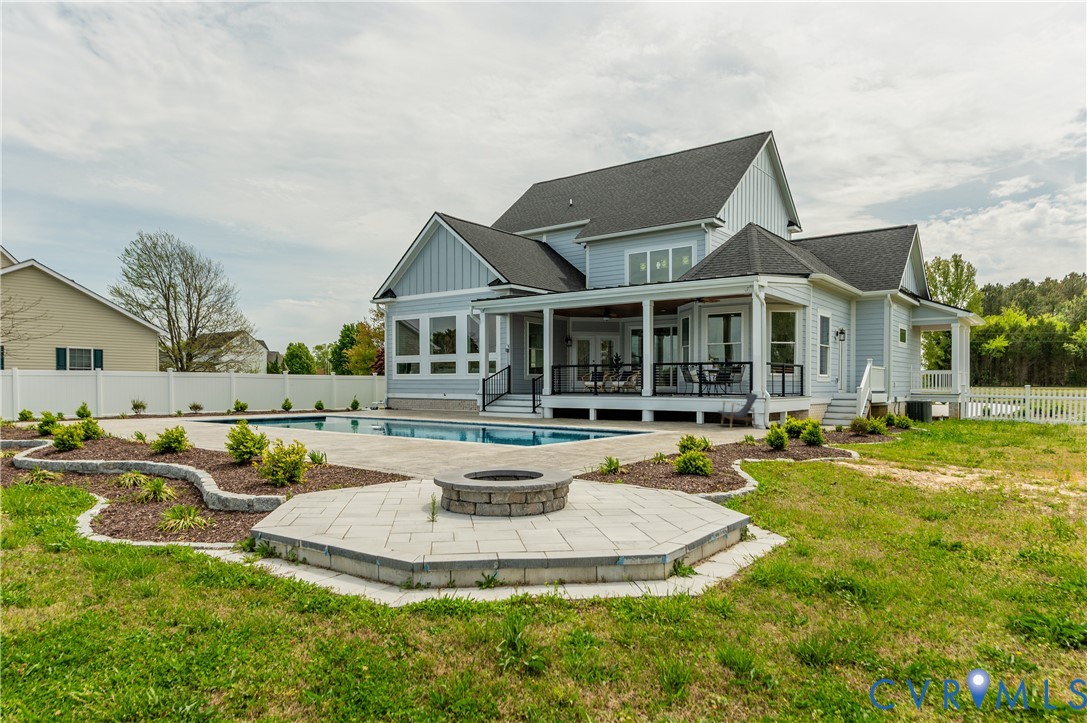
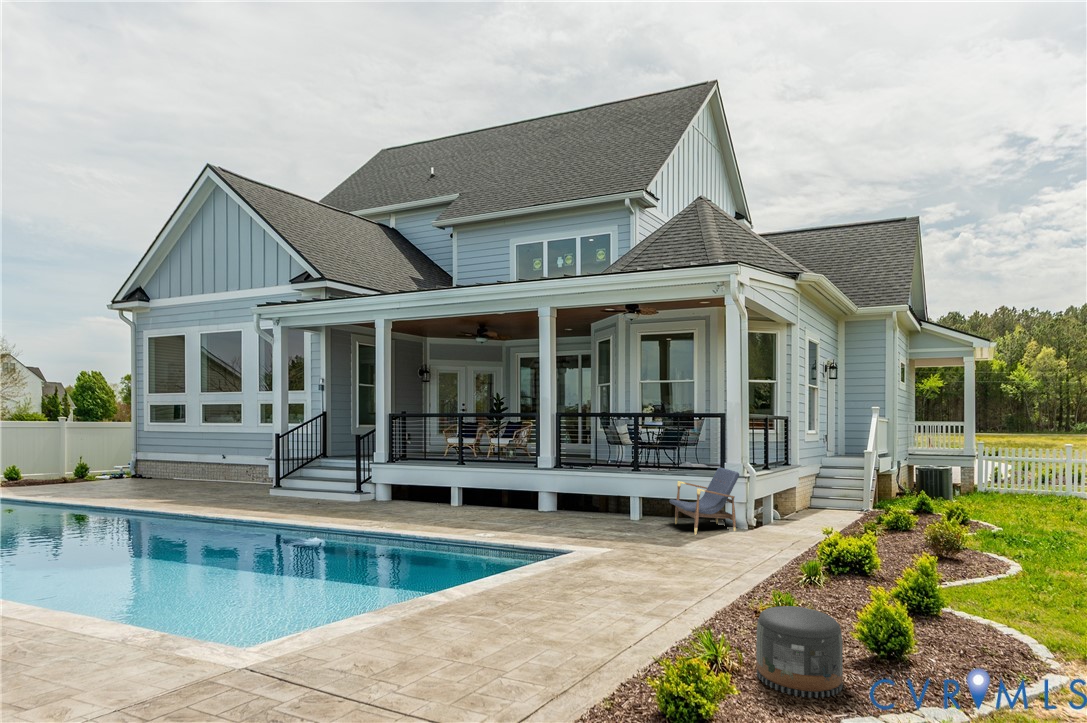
pouf: none [726,429,758,457] -> present [756,606,843,698]

